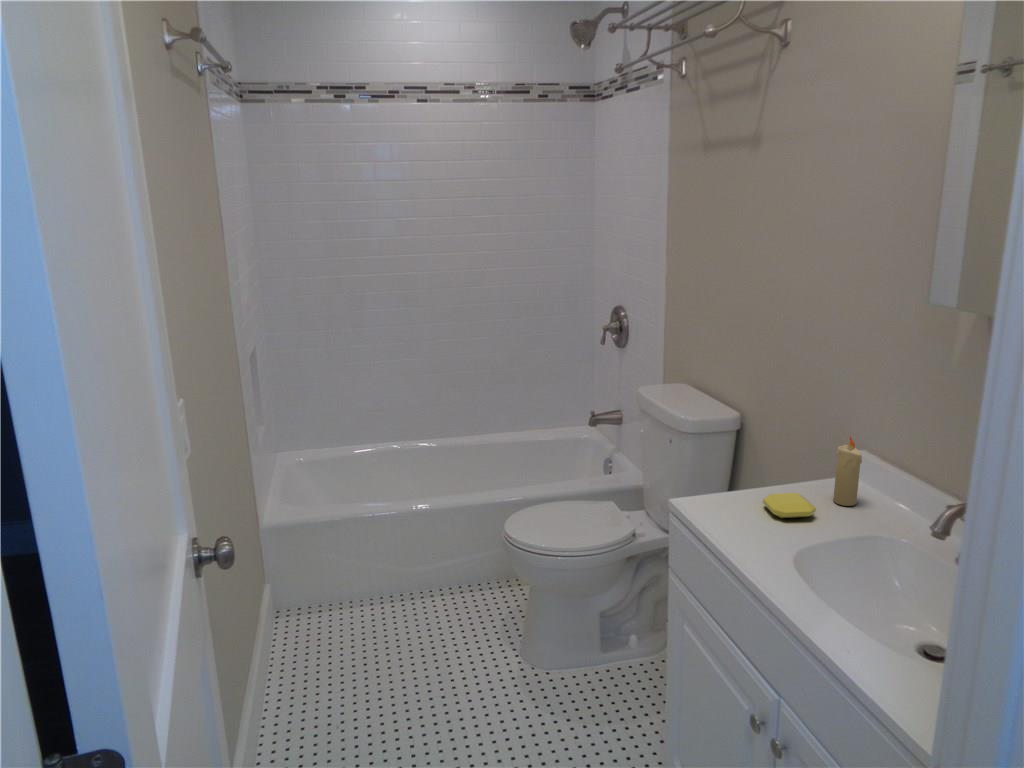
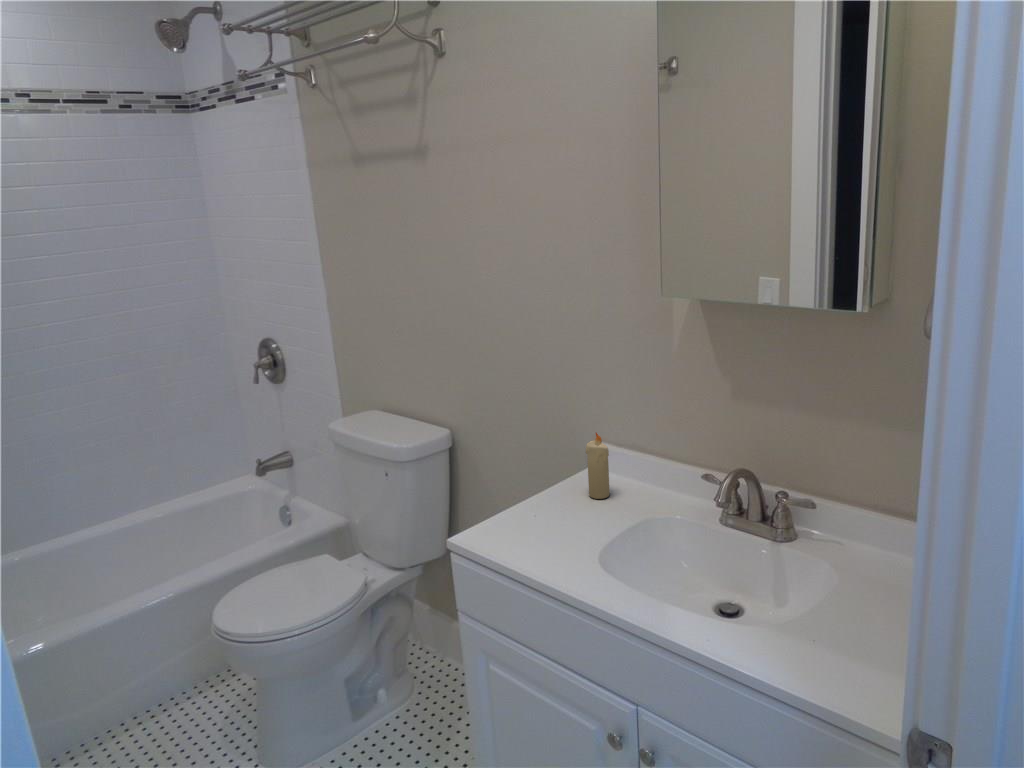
soap bar: present [763,493,816,518] -> none [537,498,587,528]

